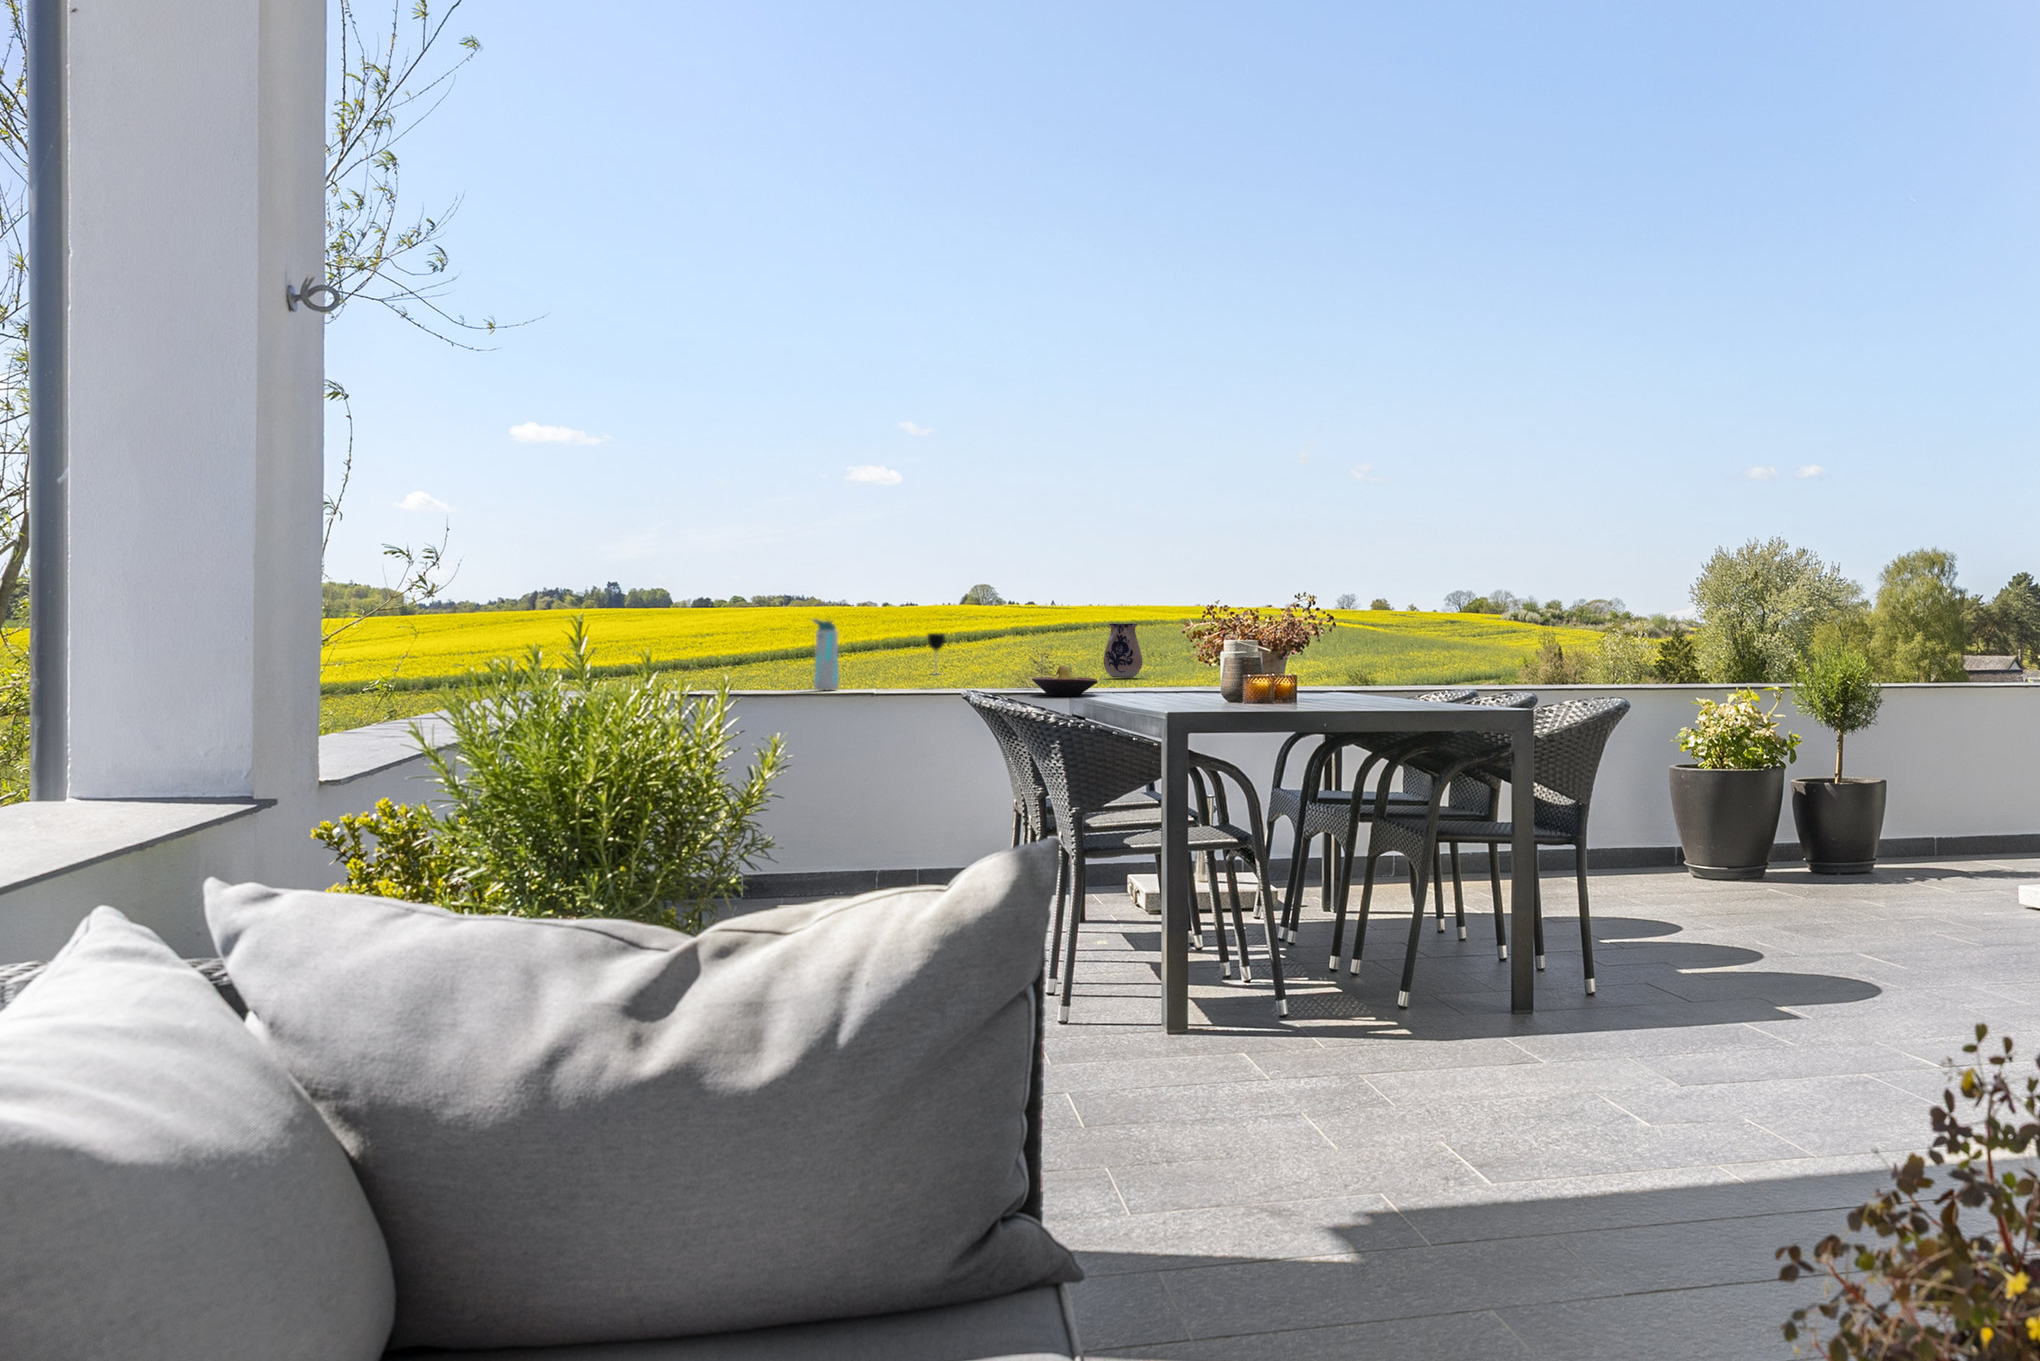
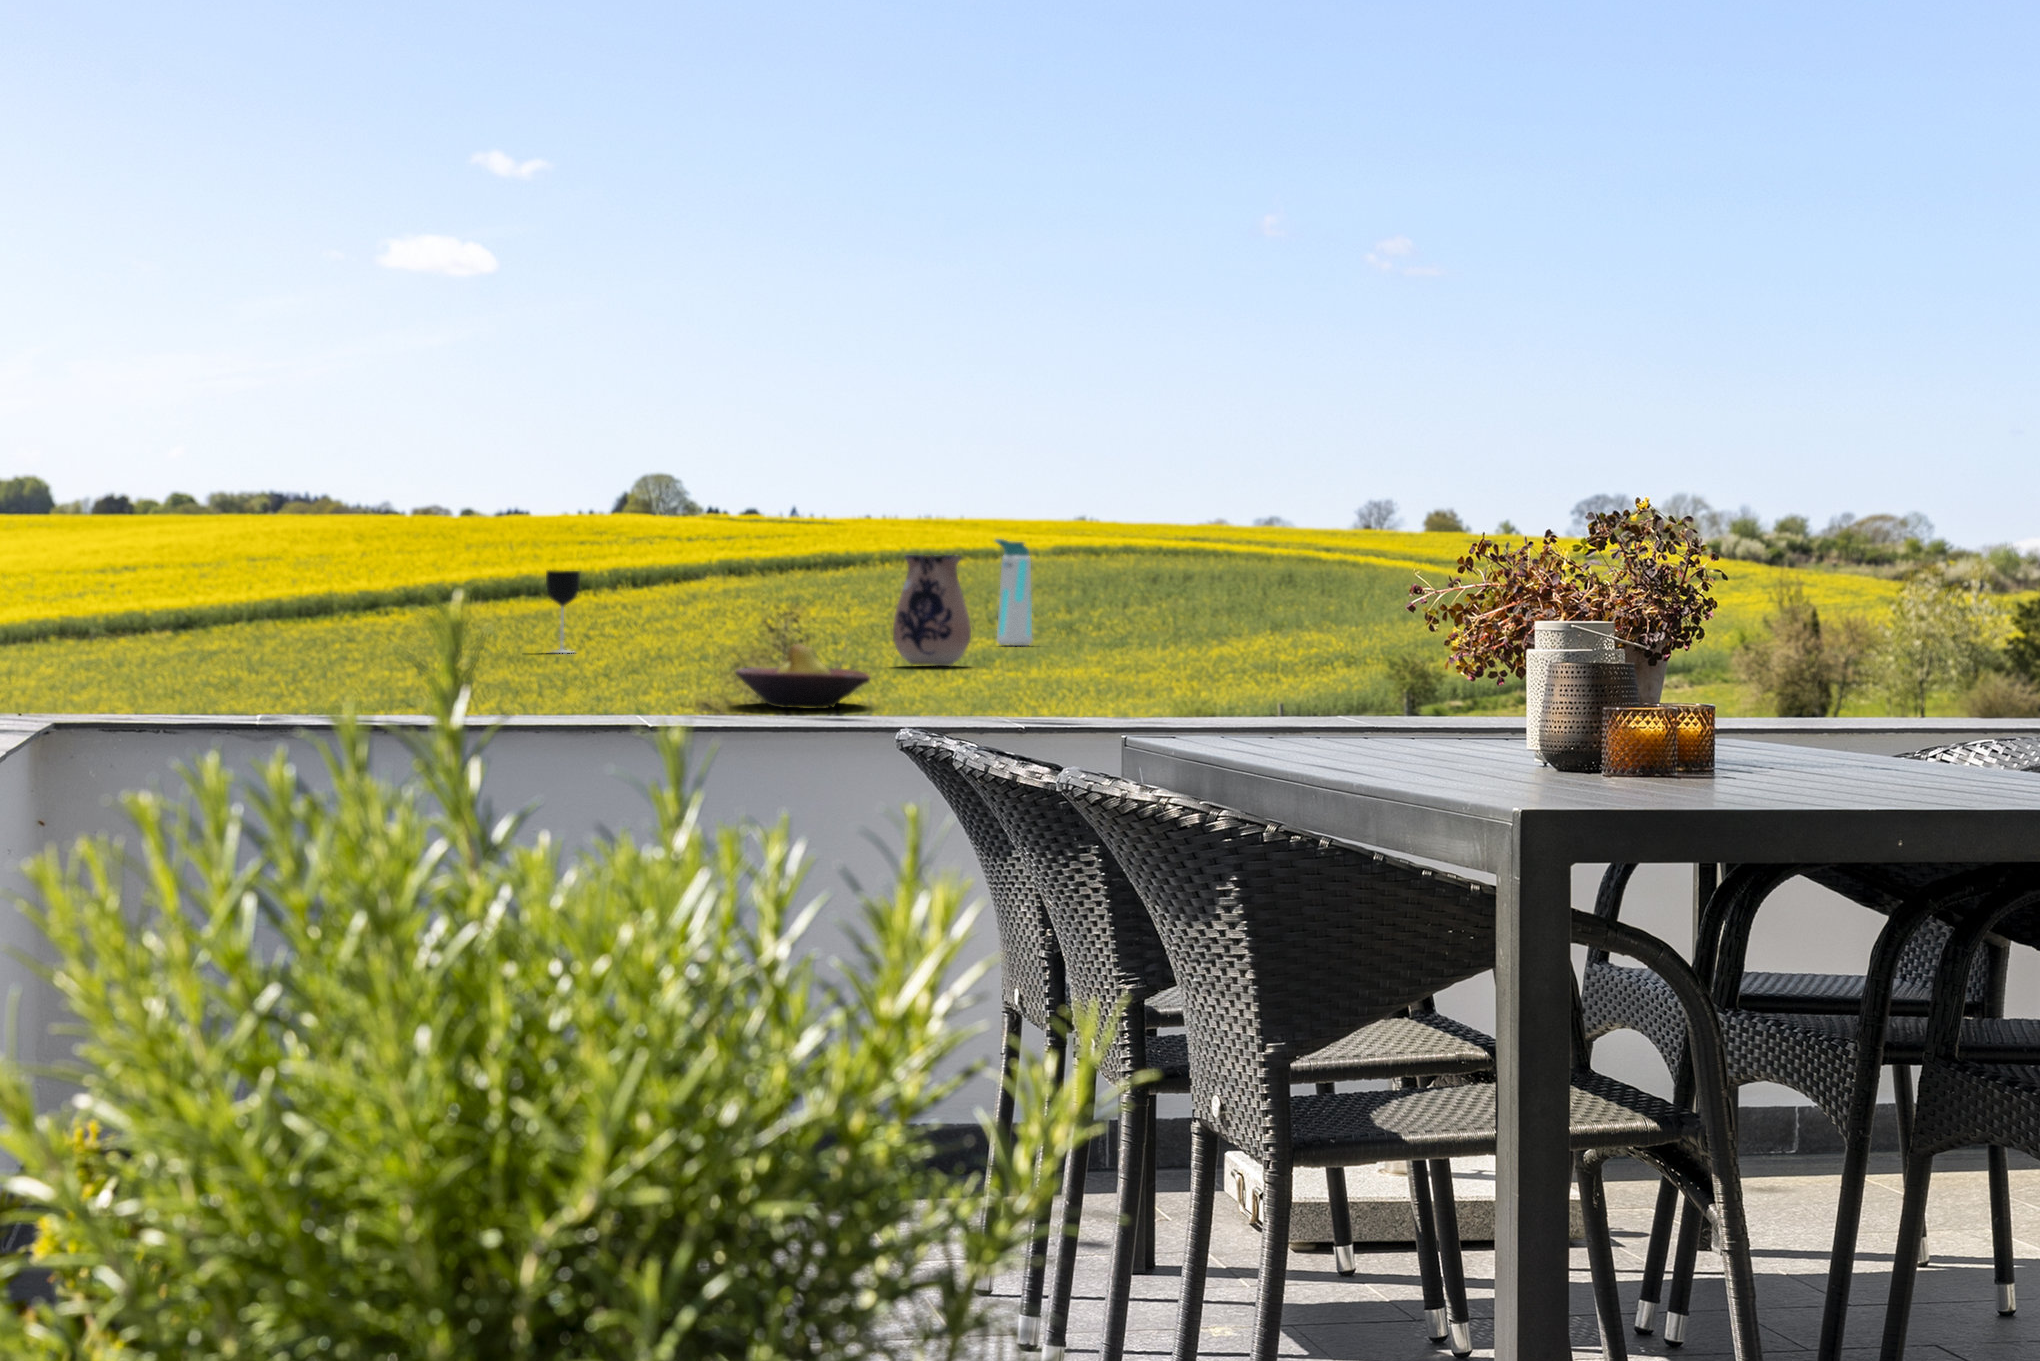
water bottle: present [813,619,839,690] -> present [996,539,1032,646]

